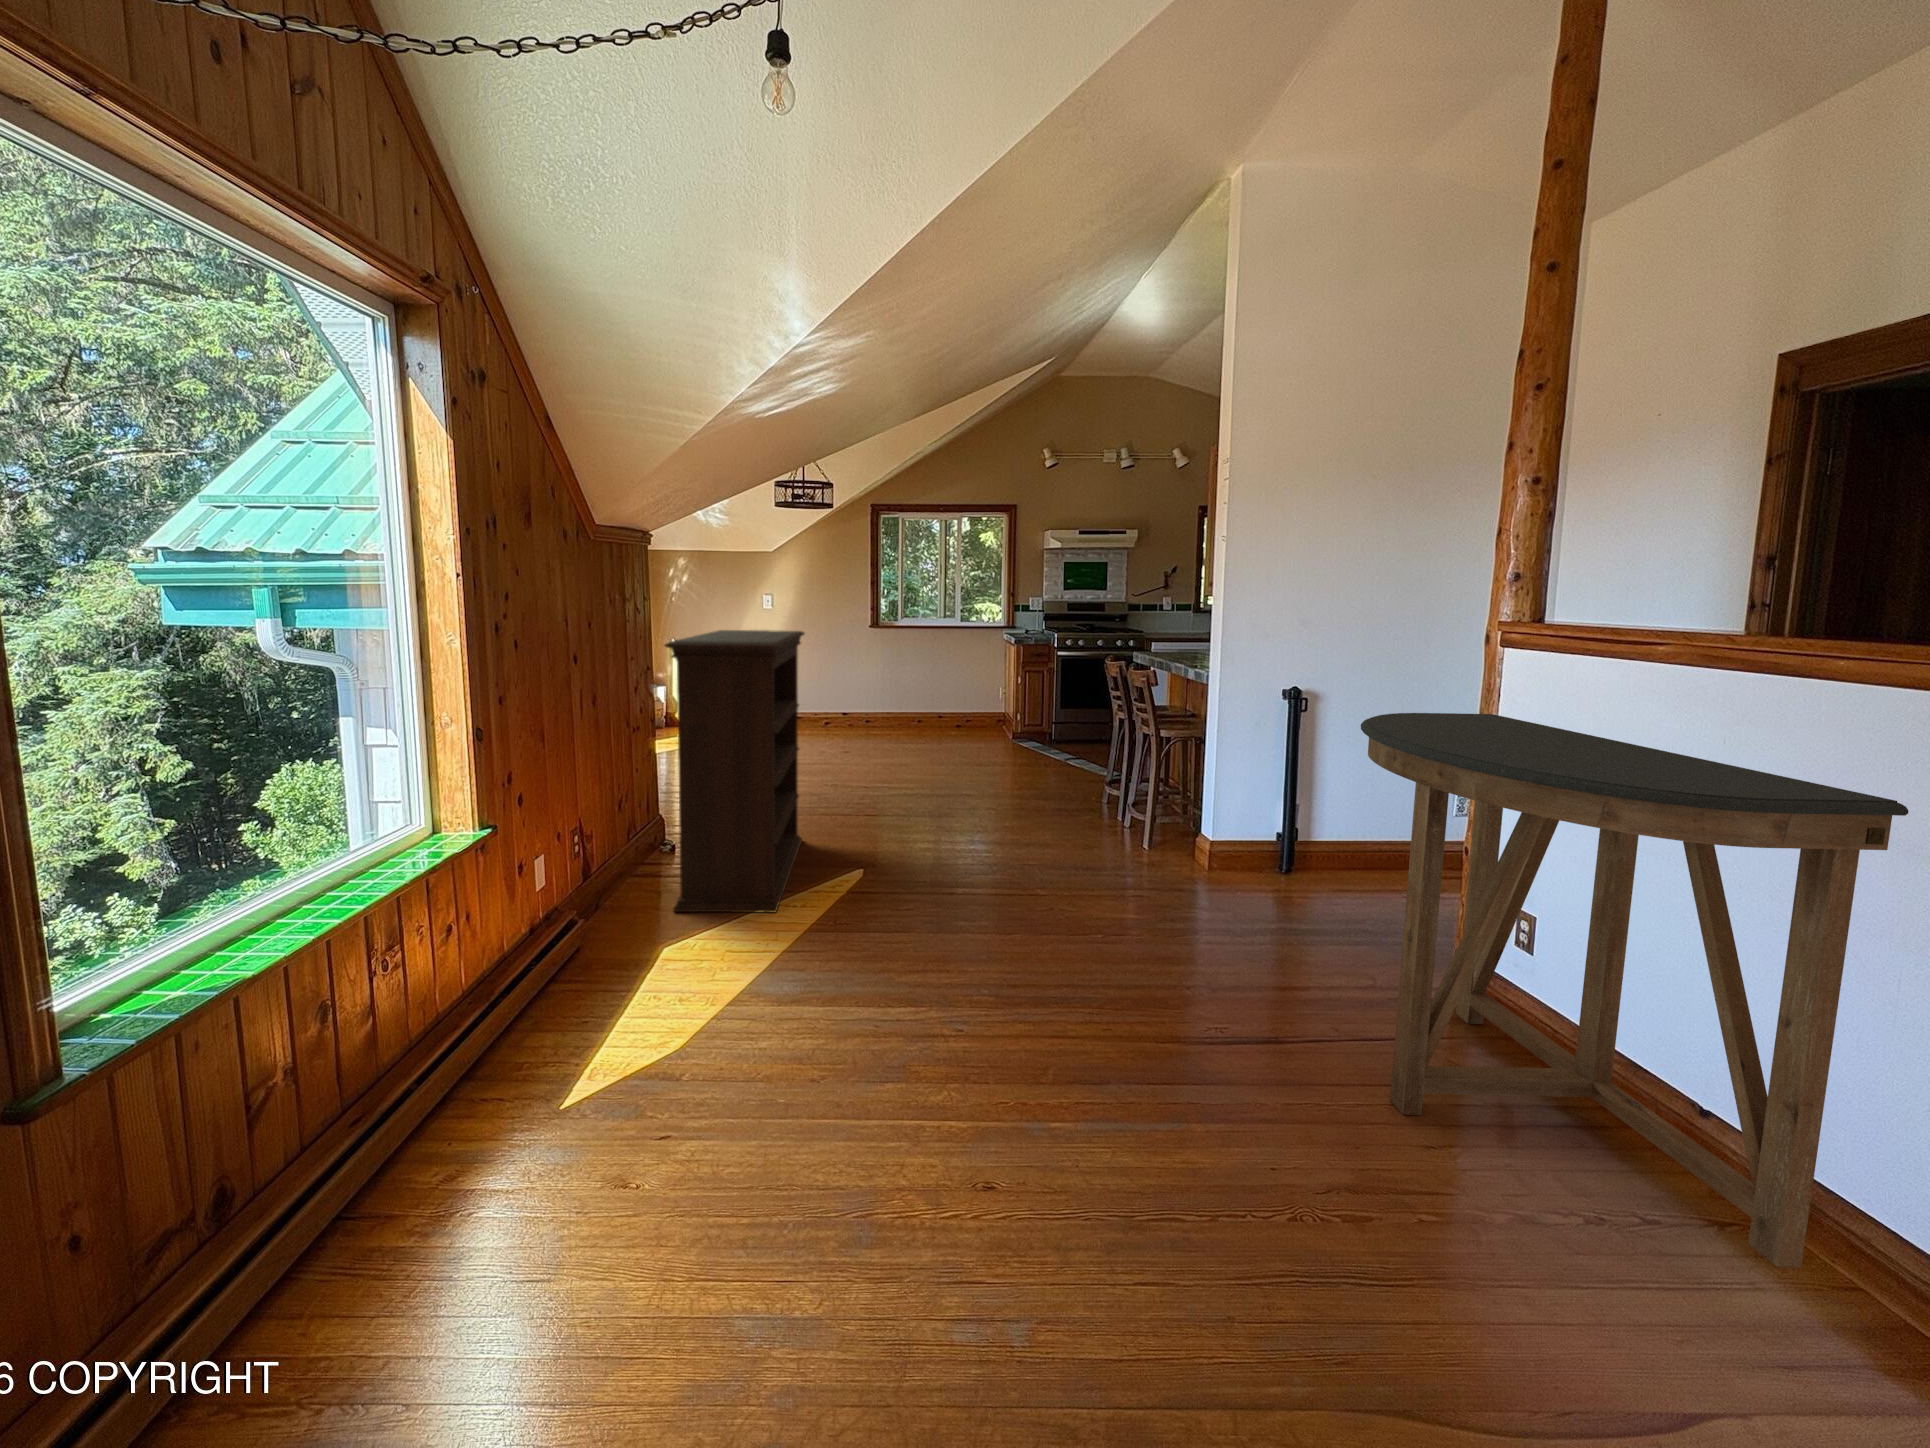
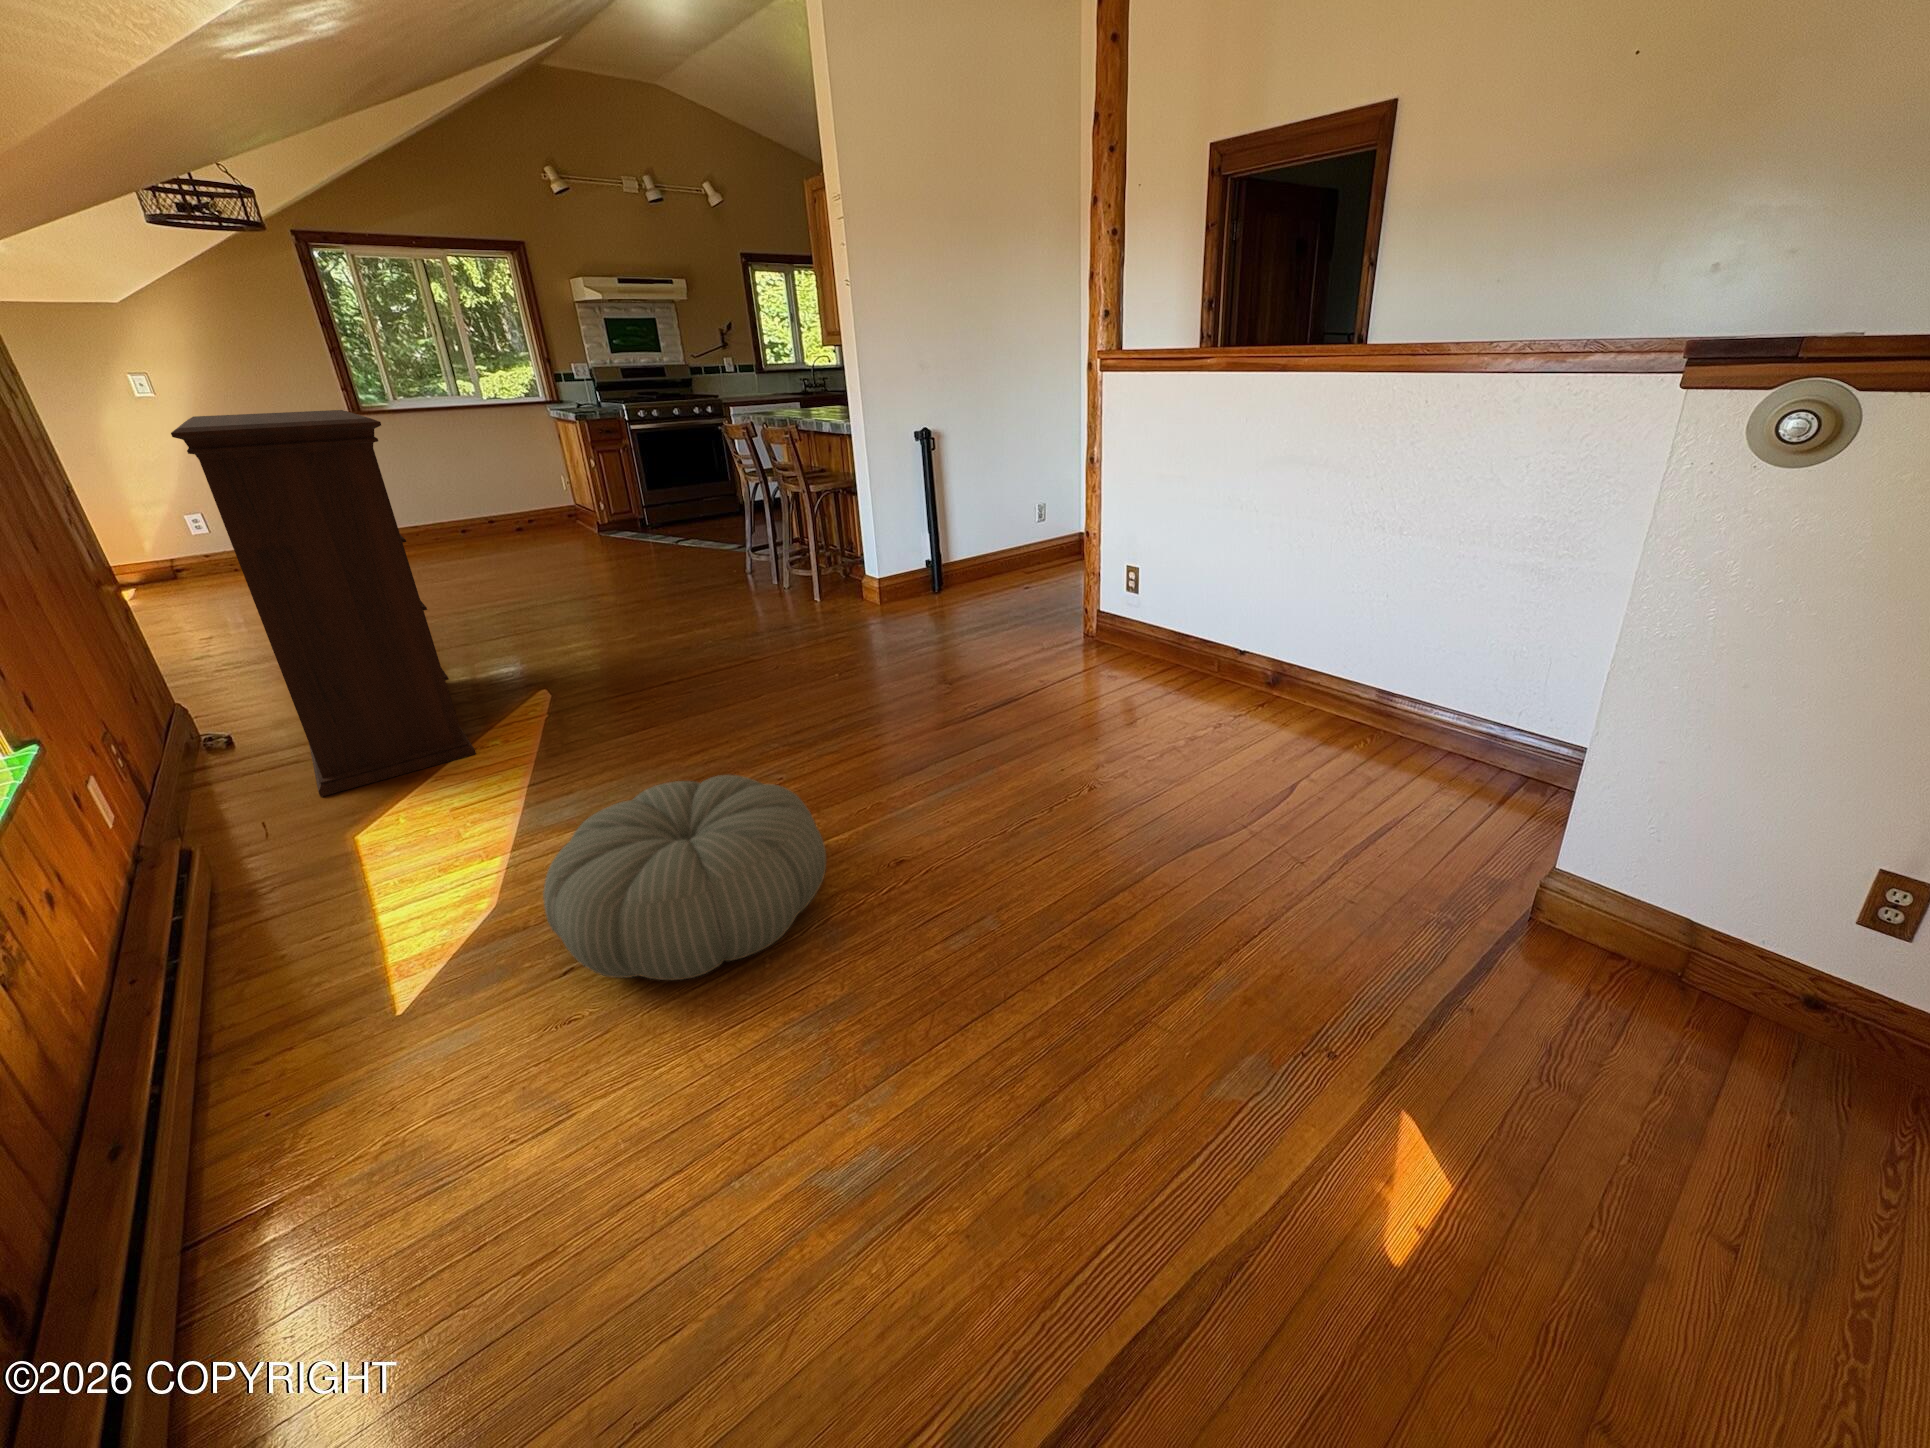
console table: present [1361,713,1908,1268] -> none [1037,425,1348,715]
pouf: none [655,994,914,1209] -> present [543,775,826,980]

